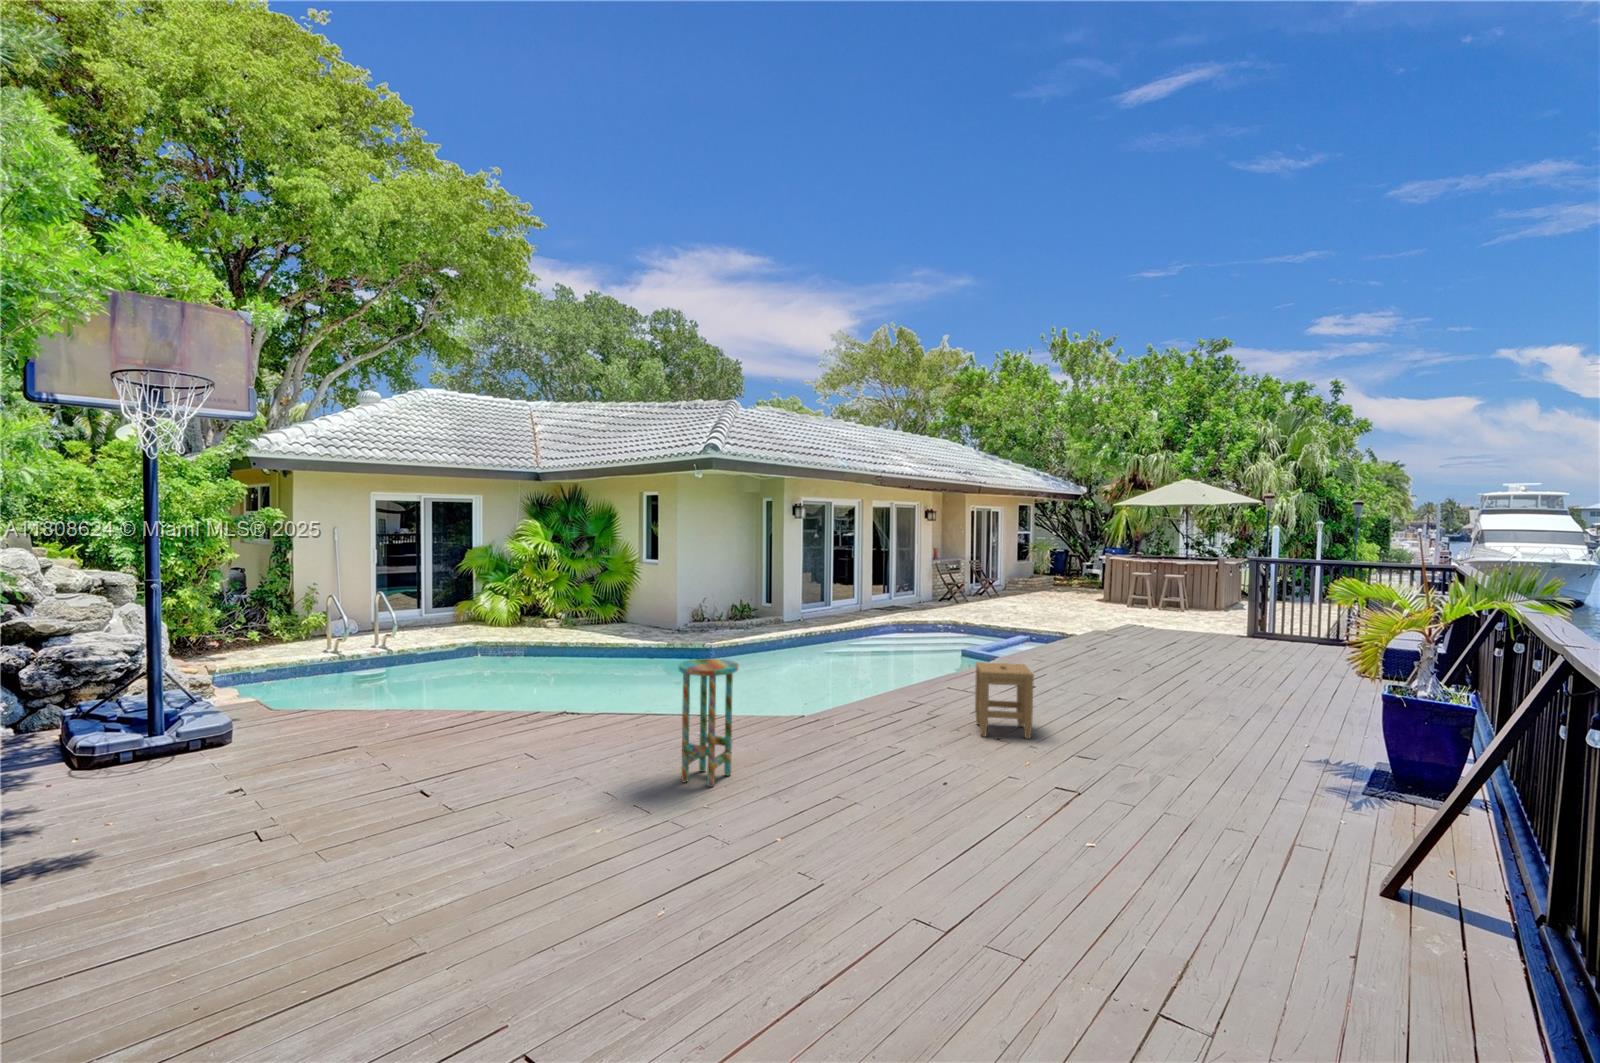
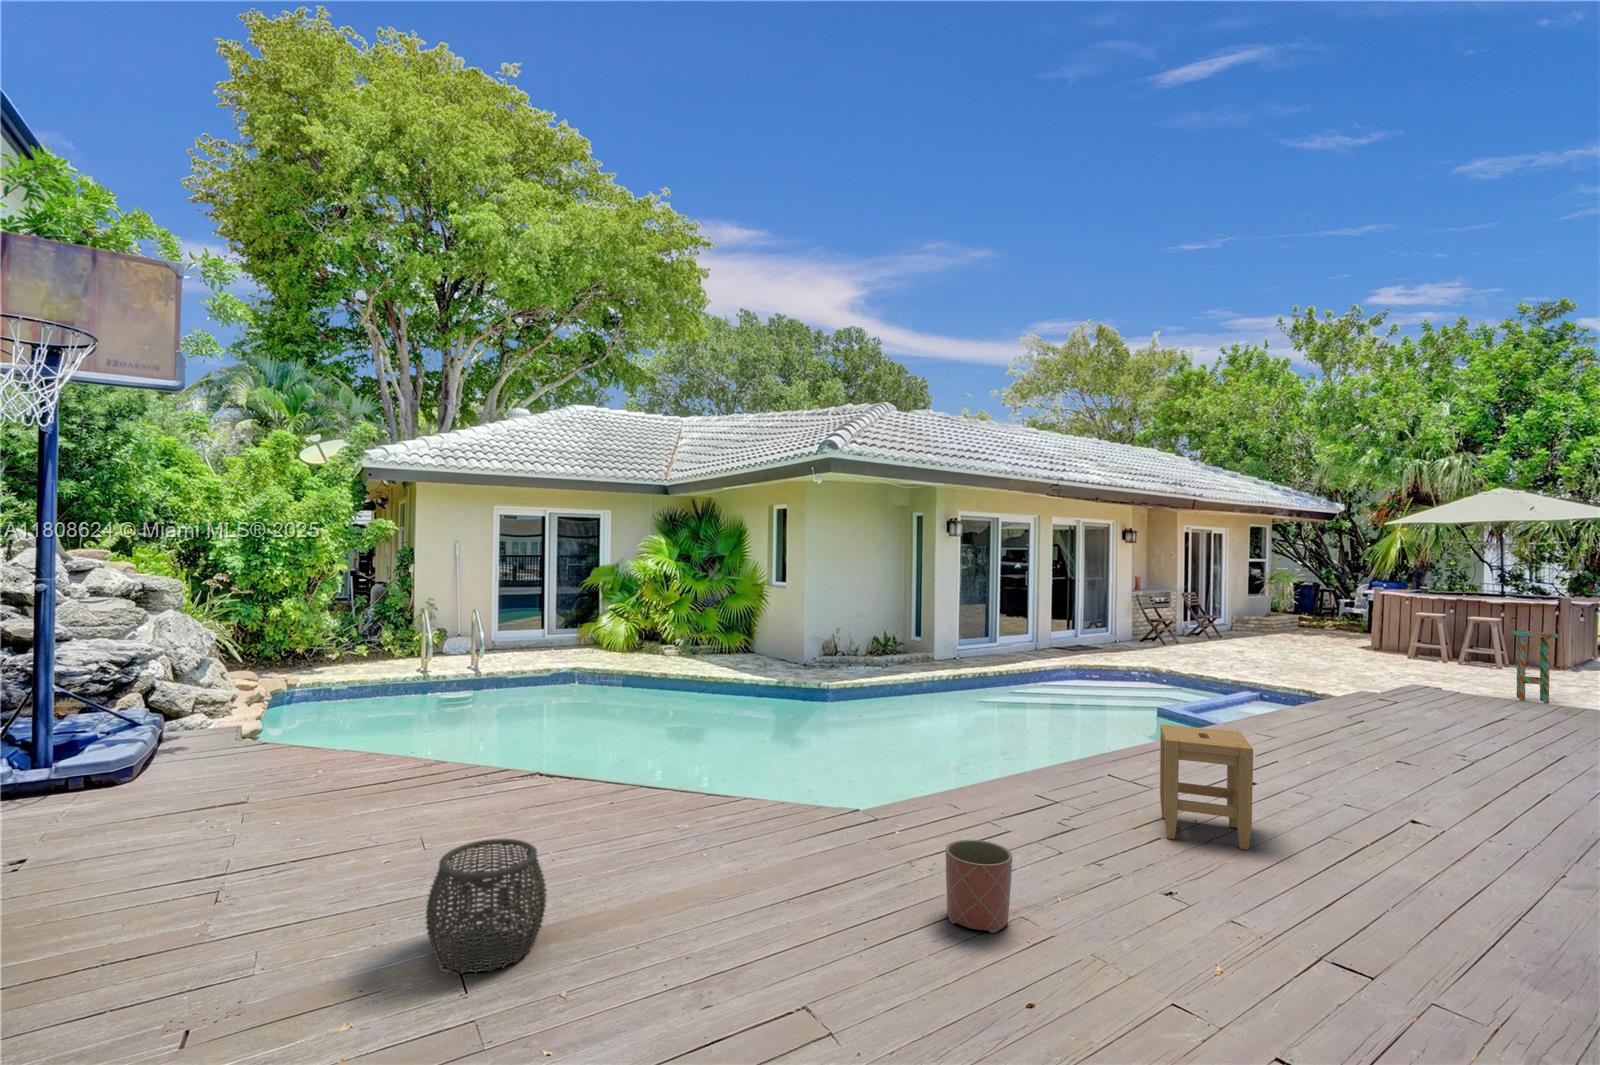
side table: present [678,659,738,787] -> present [1510,631,1558,703]
planter: none [857,742,899,797] -> present [946,840,1012,933]
woven basket: none [523,764,605,853] -> present [426,839,547,974]

